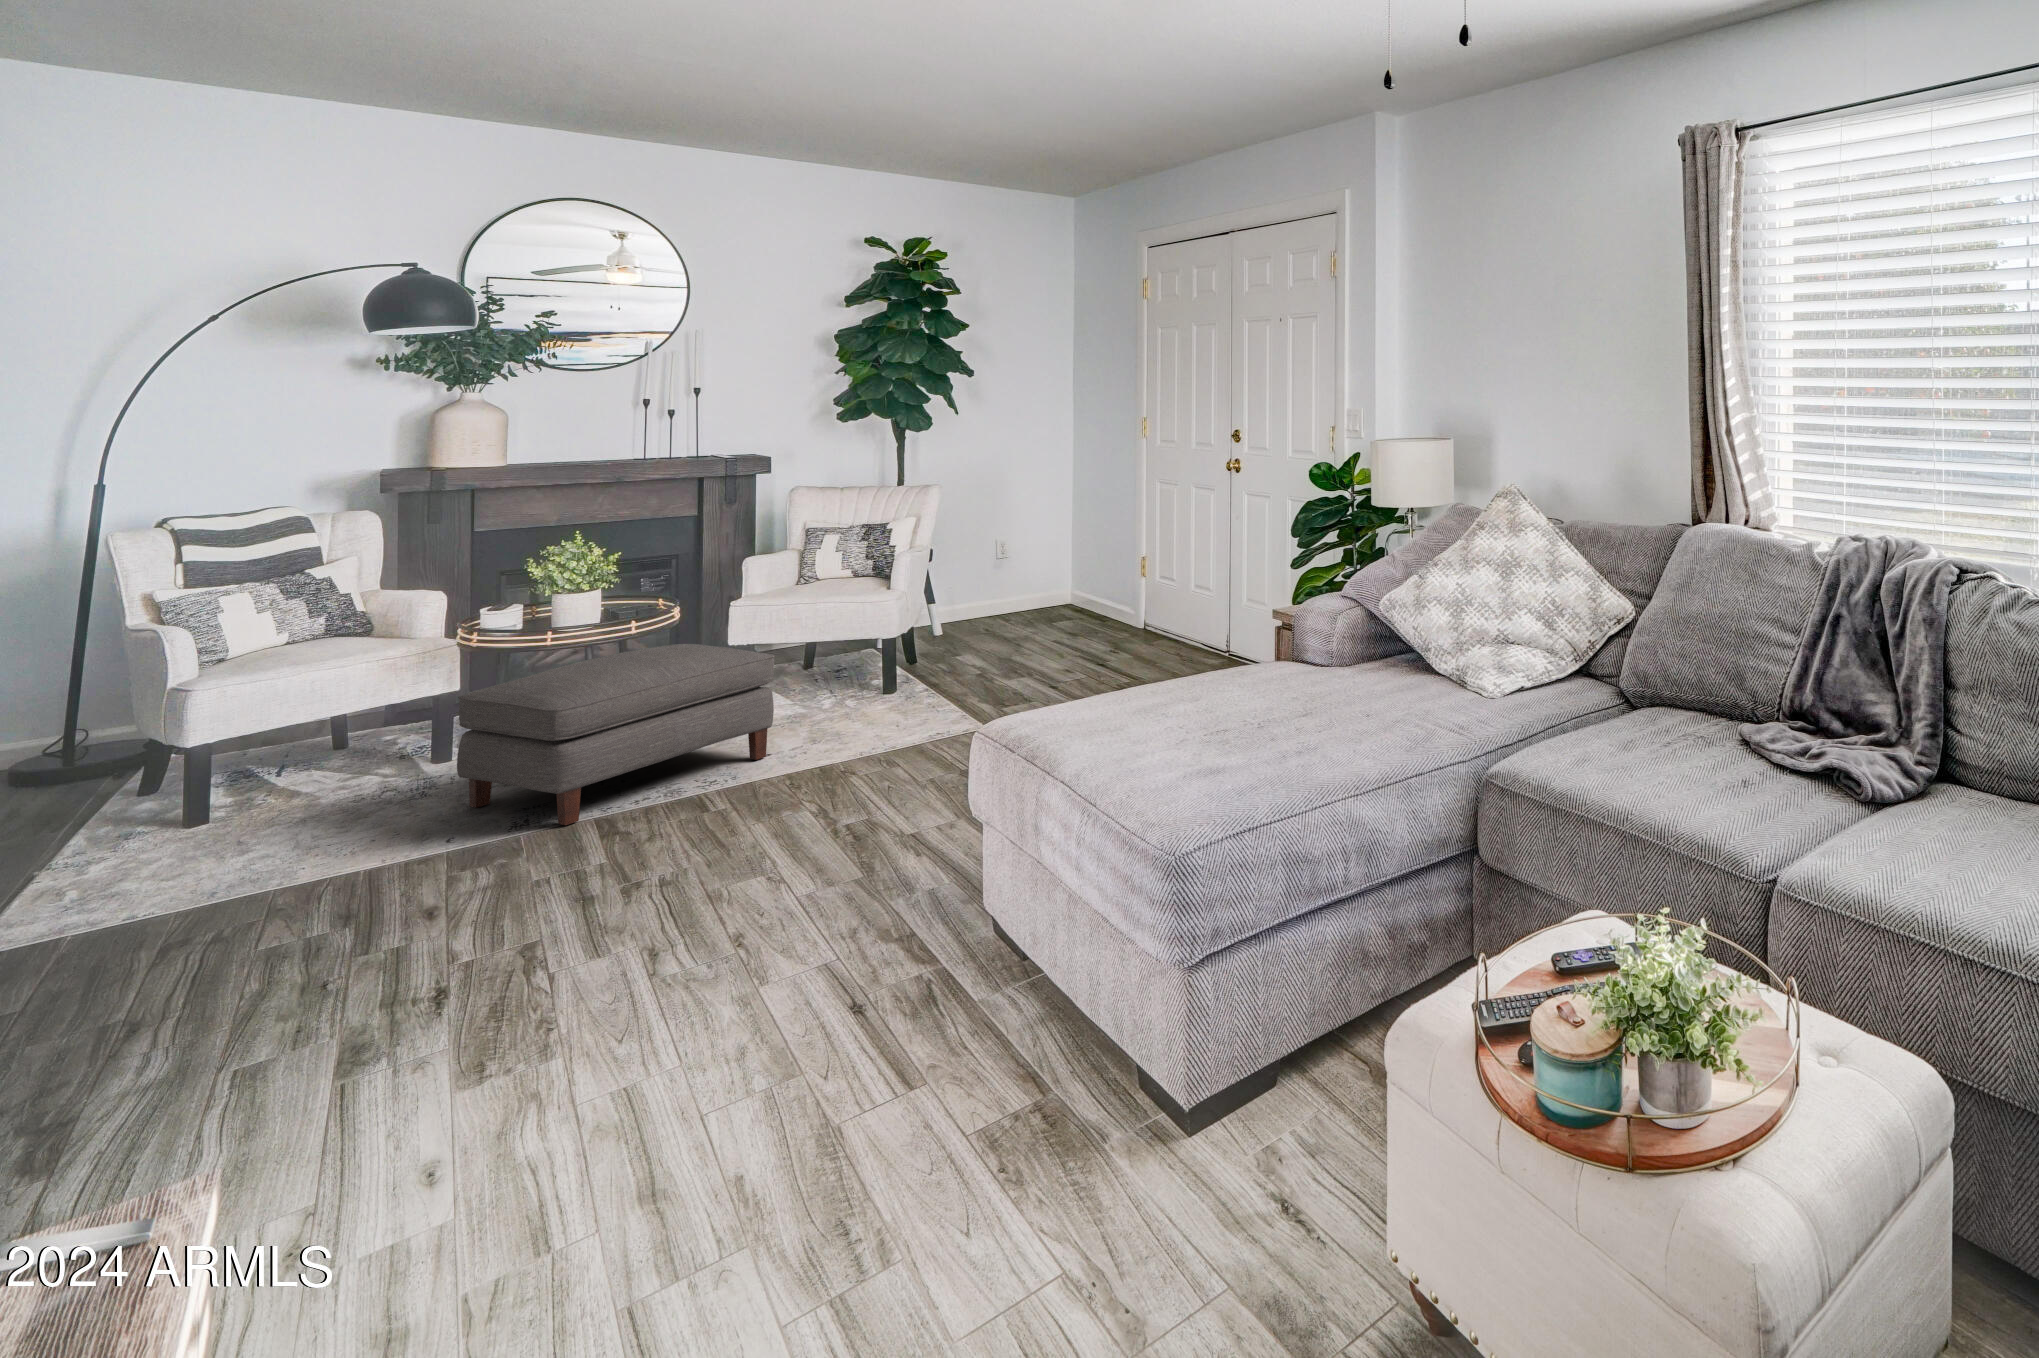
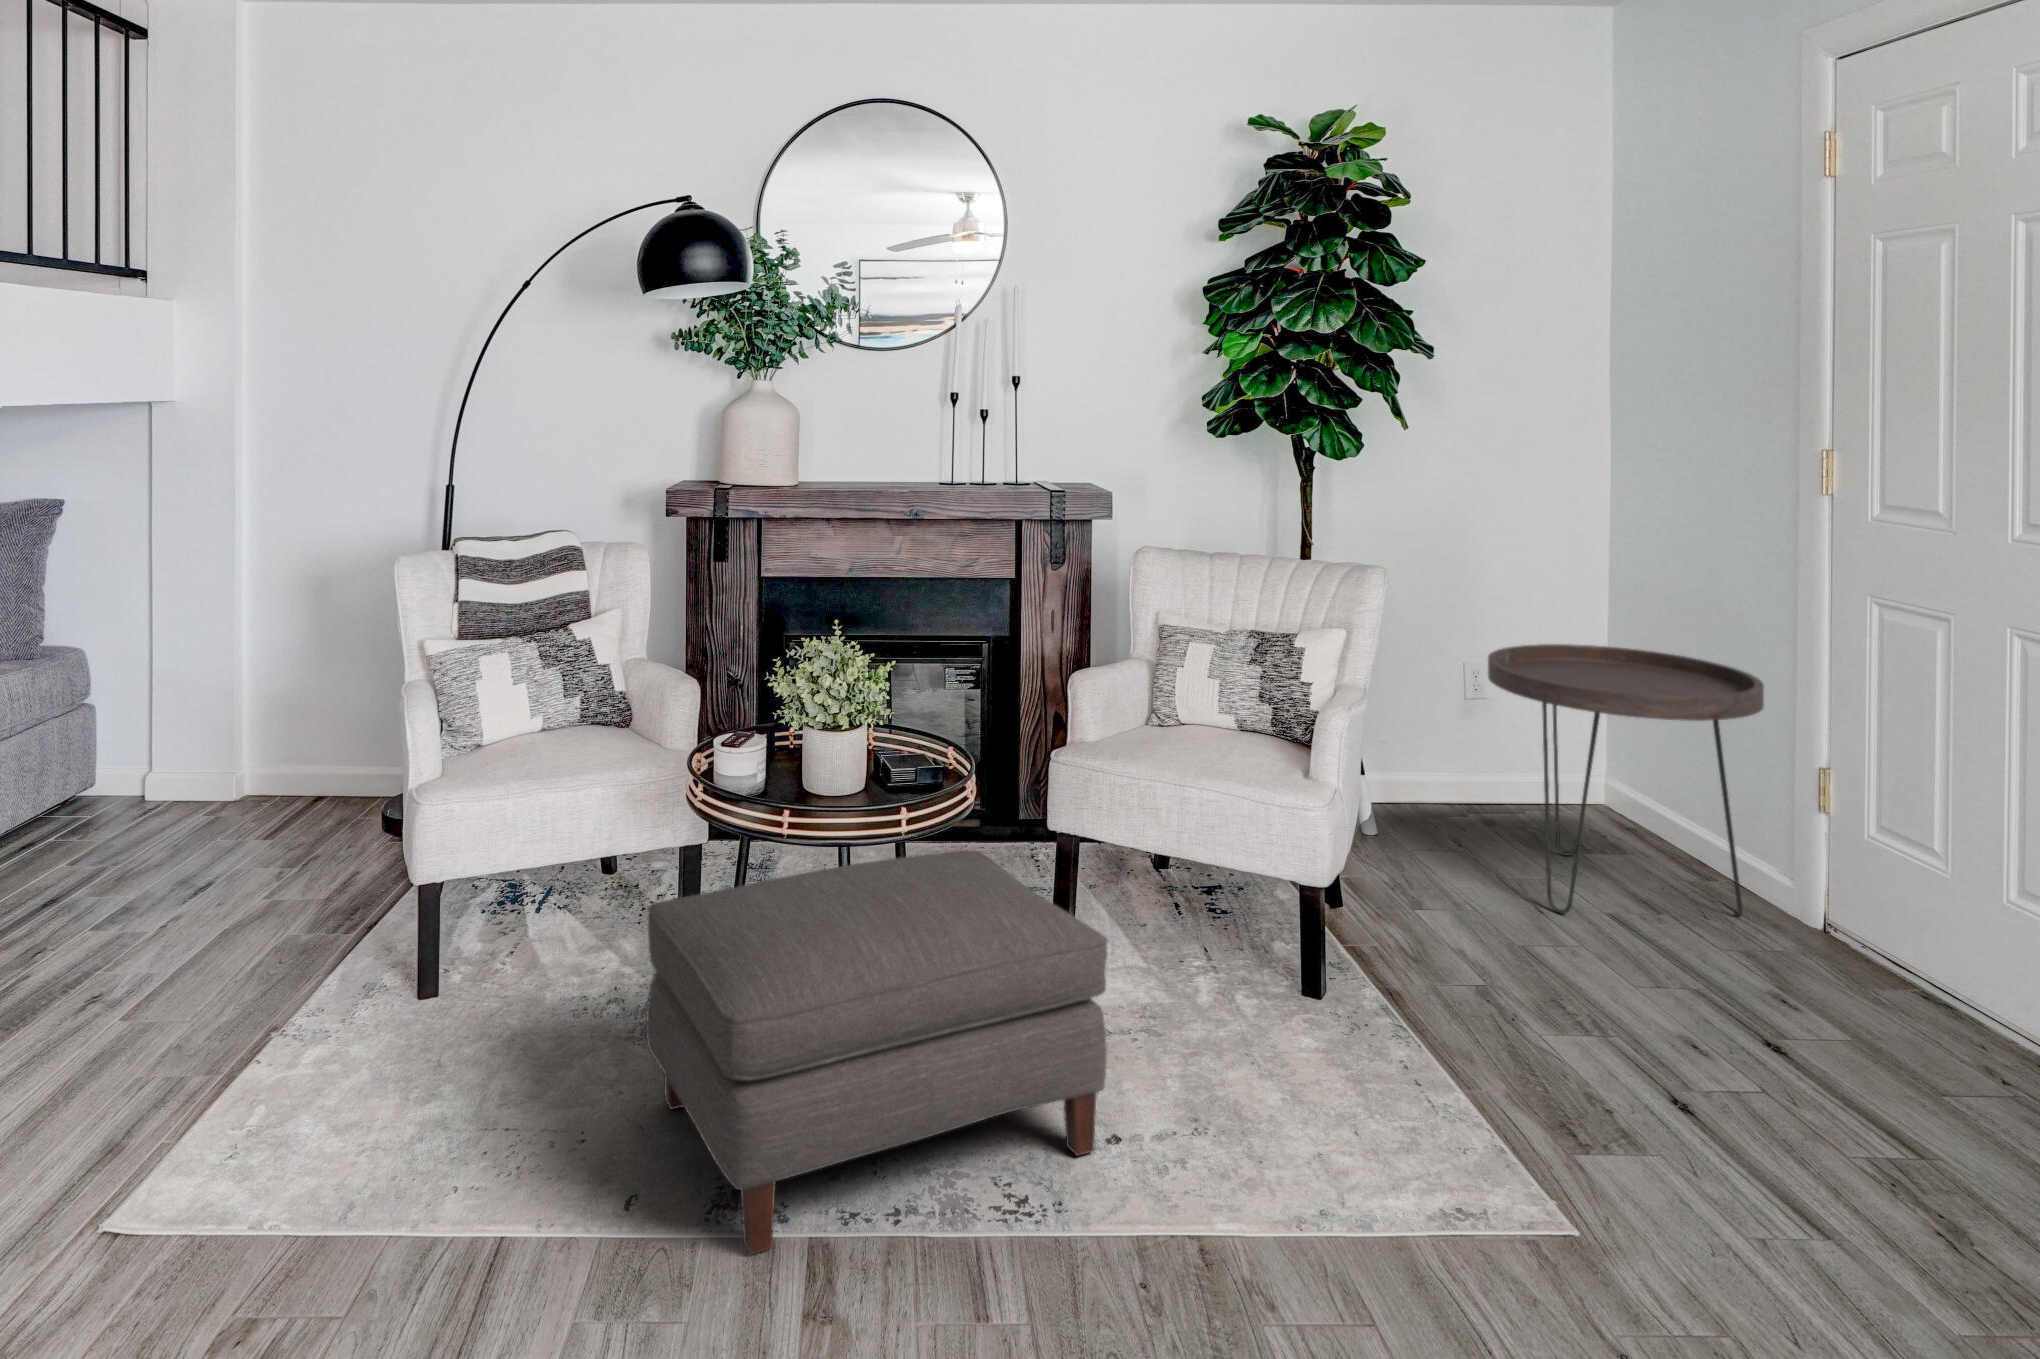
side table: none [997,518,1120,644] -> present [1488,644,1764,915]

